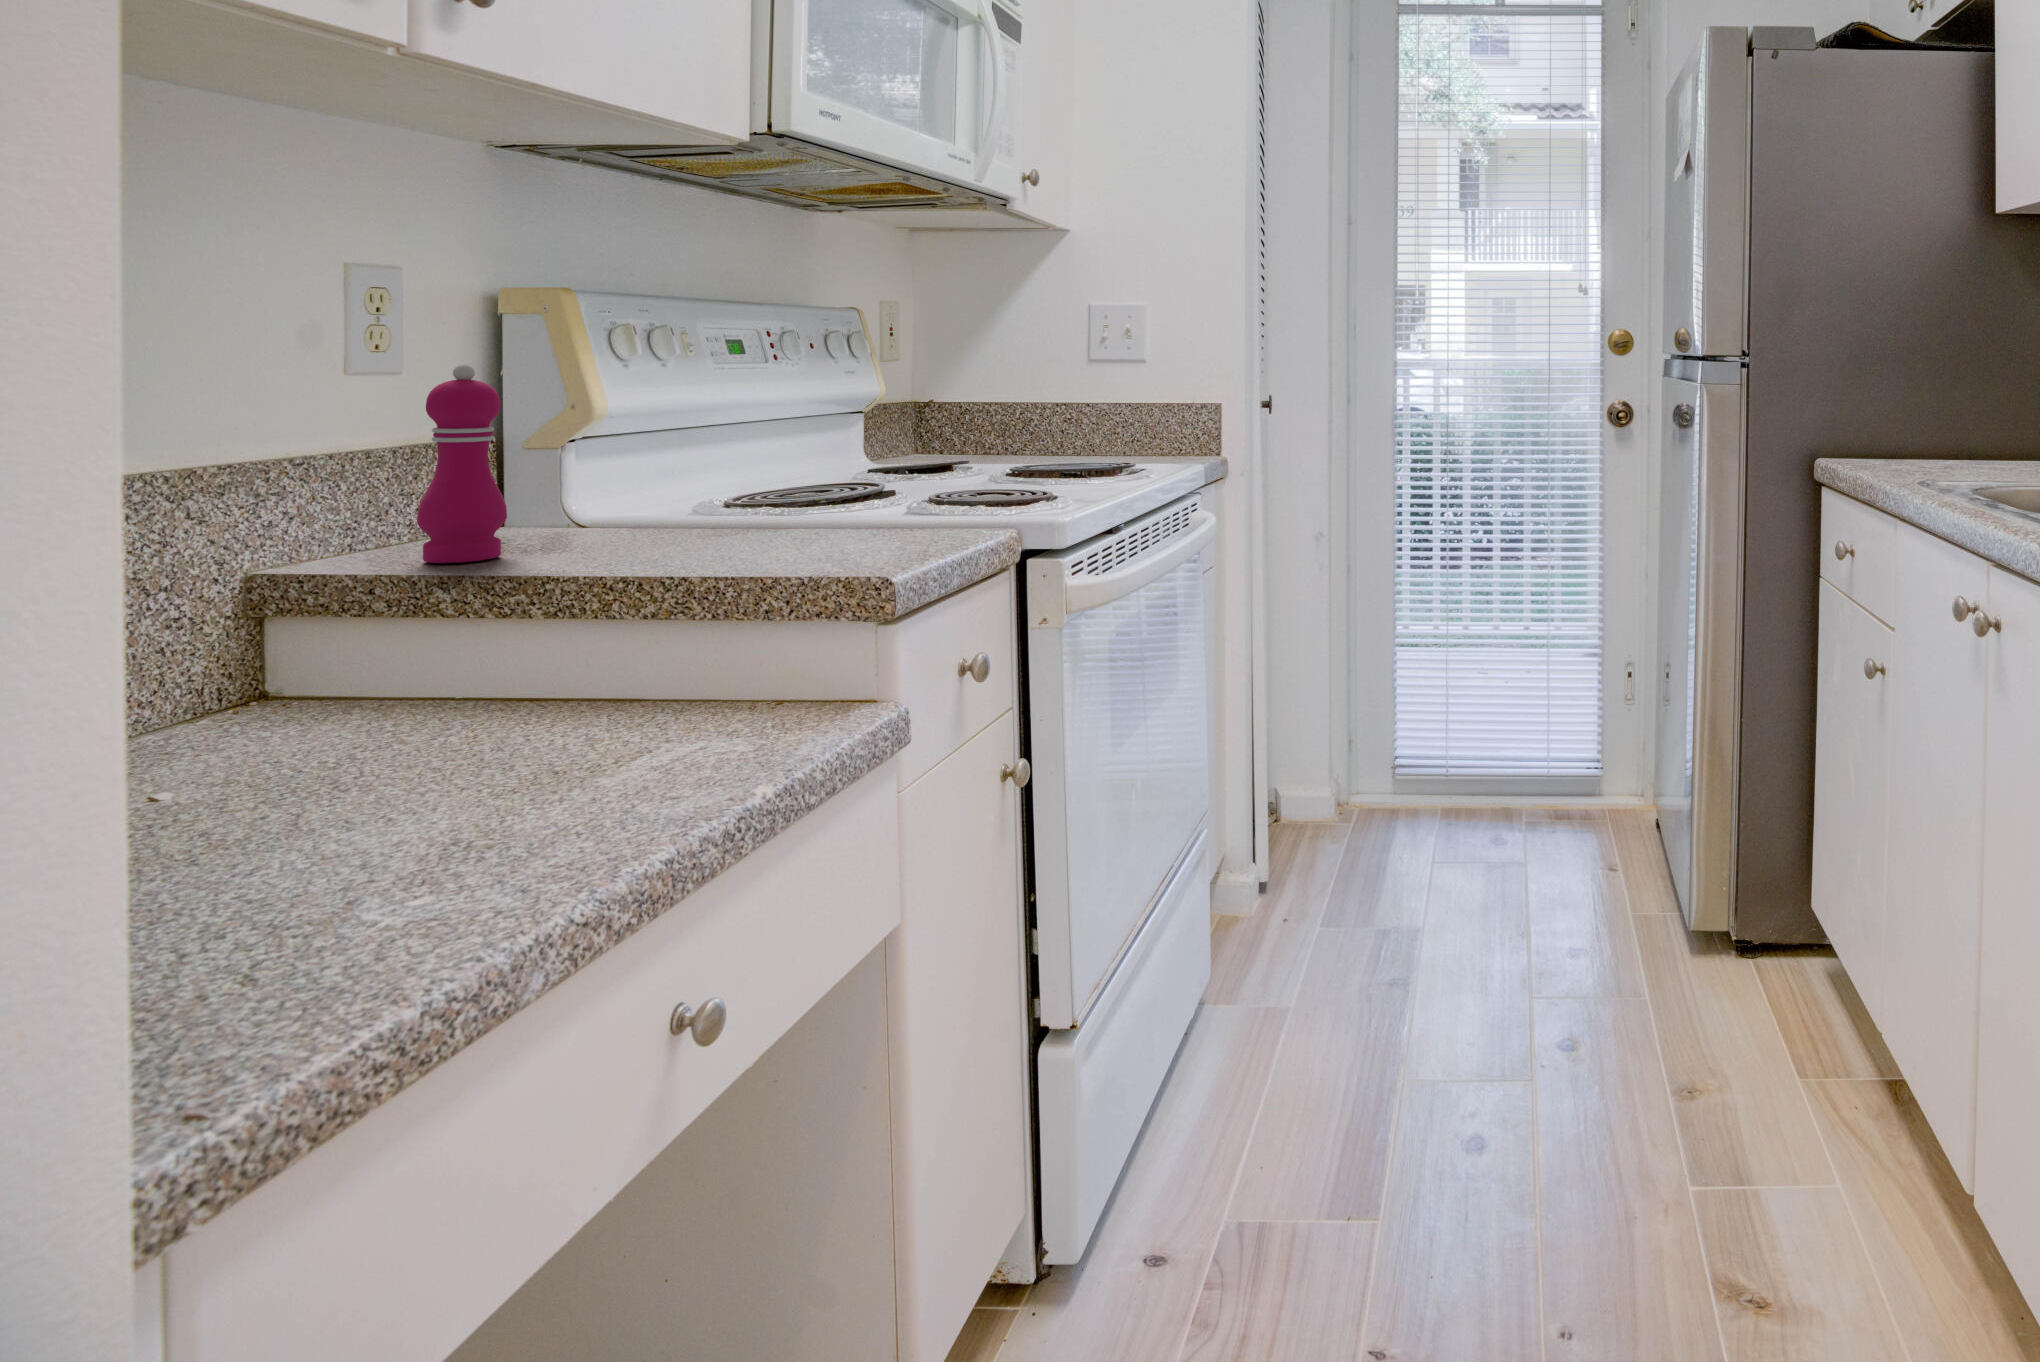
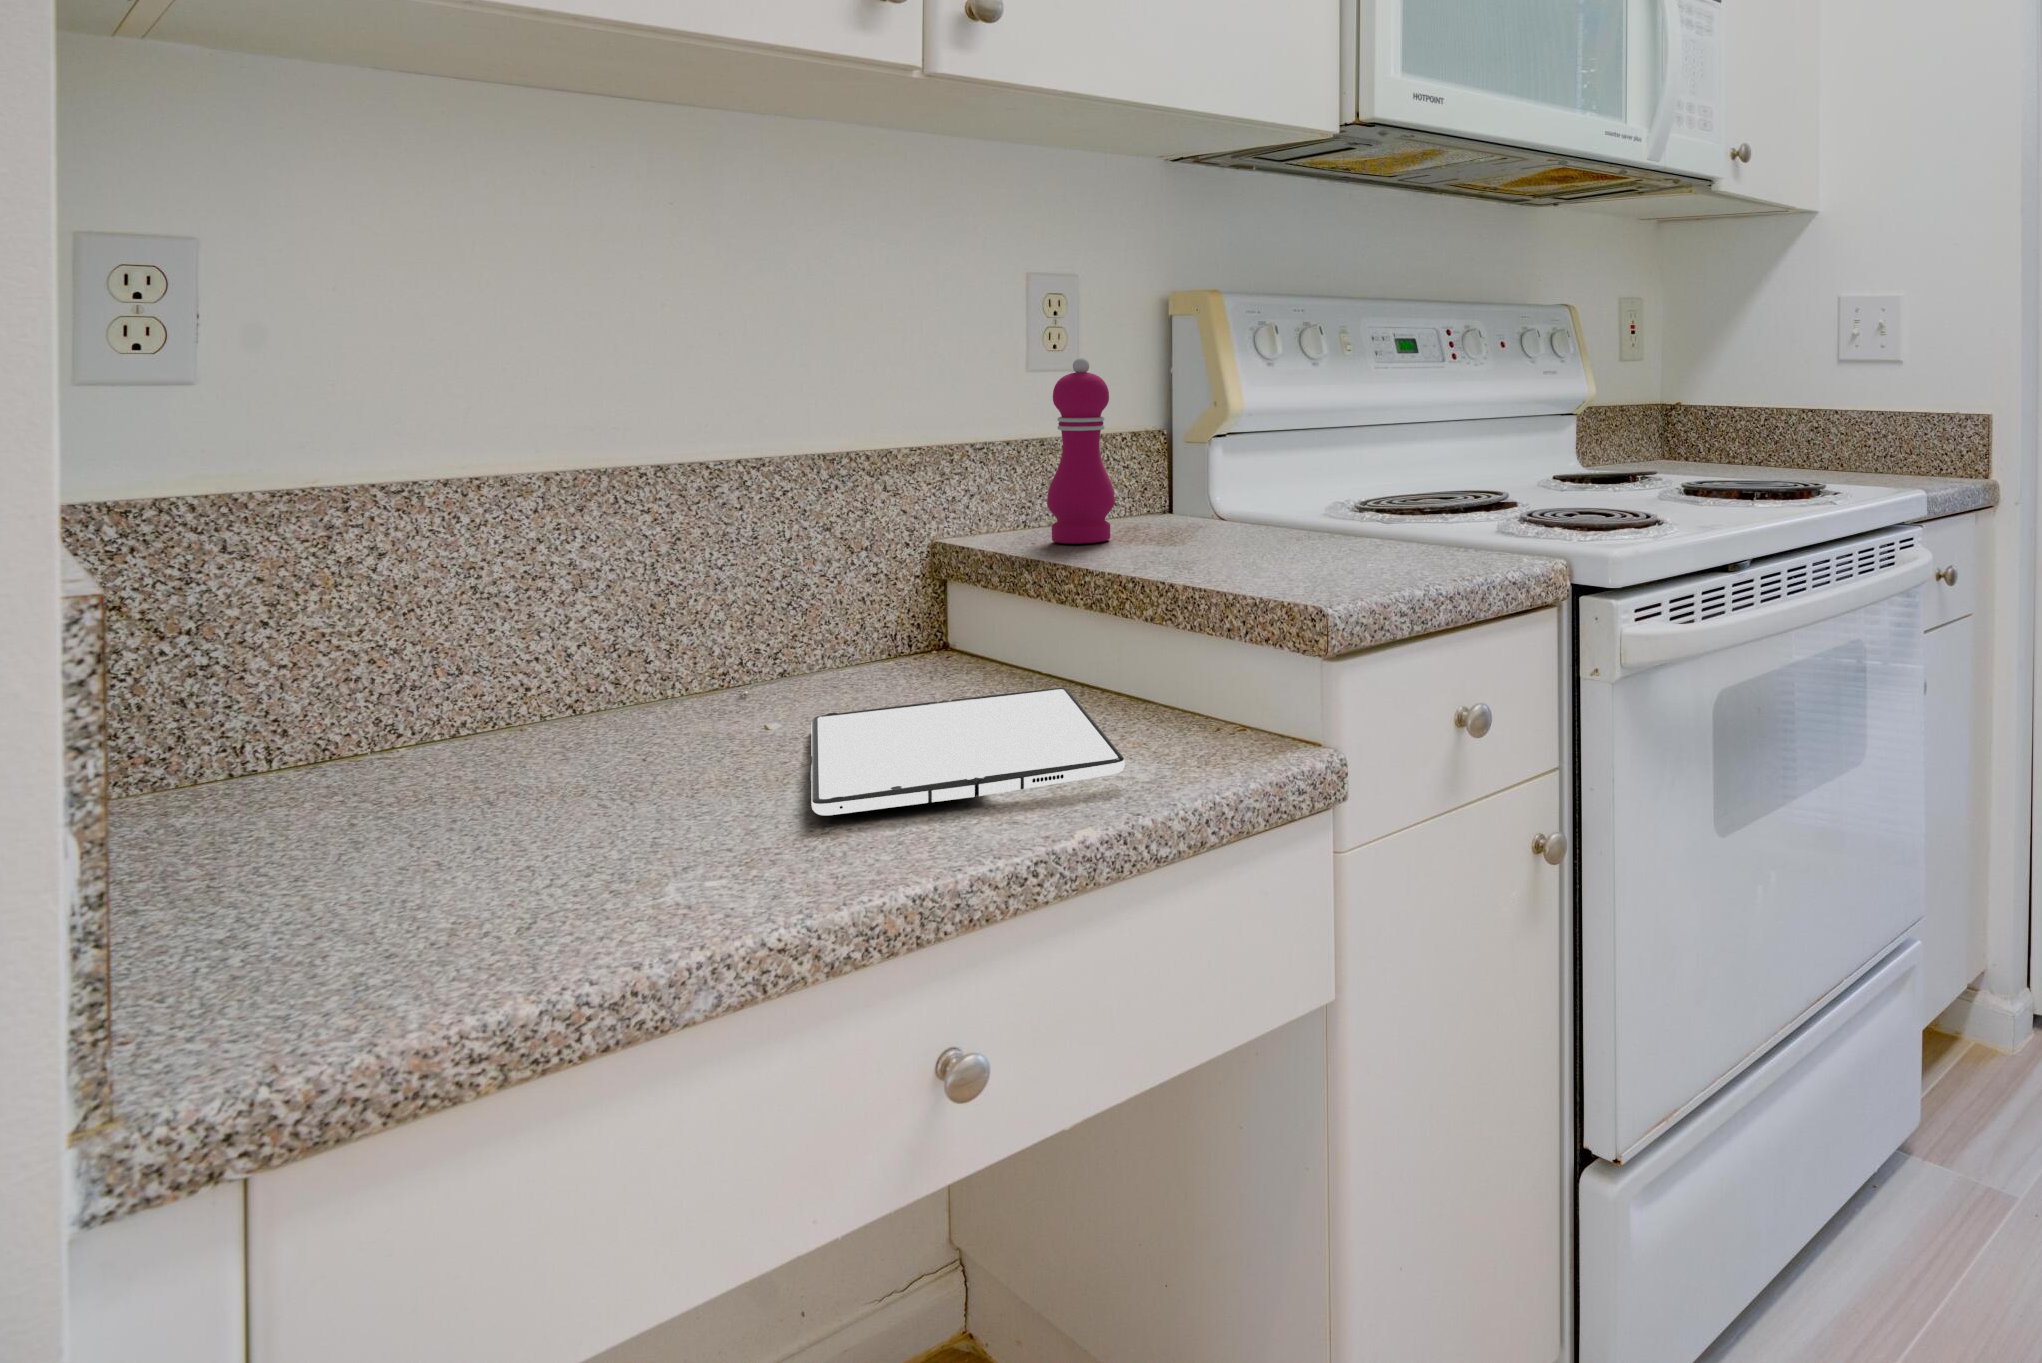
tablet: none [246,702,740,836] -> present [810,688,1125,816]

